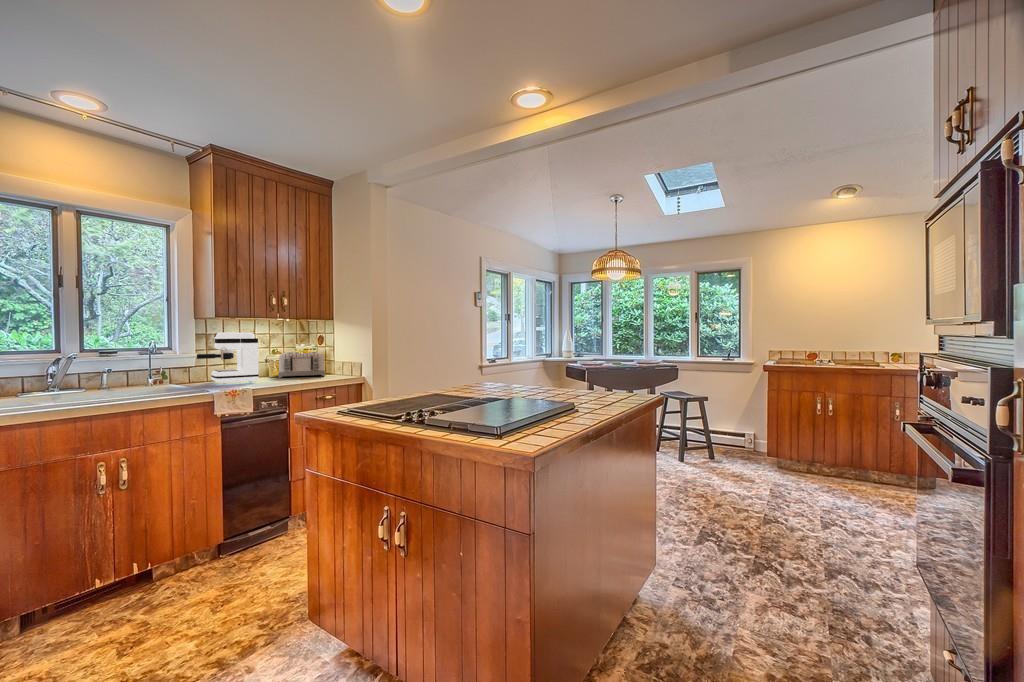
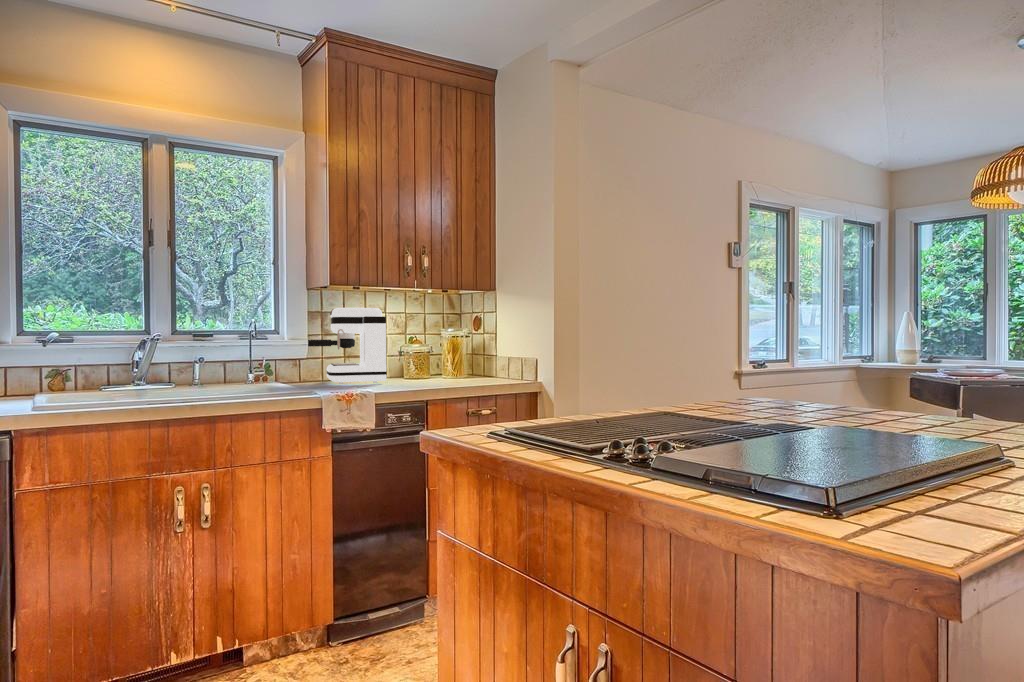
toaster: present [278,352,325,378] -> none [415,341,481,378]

